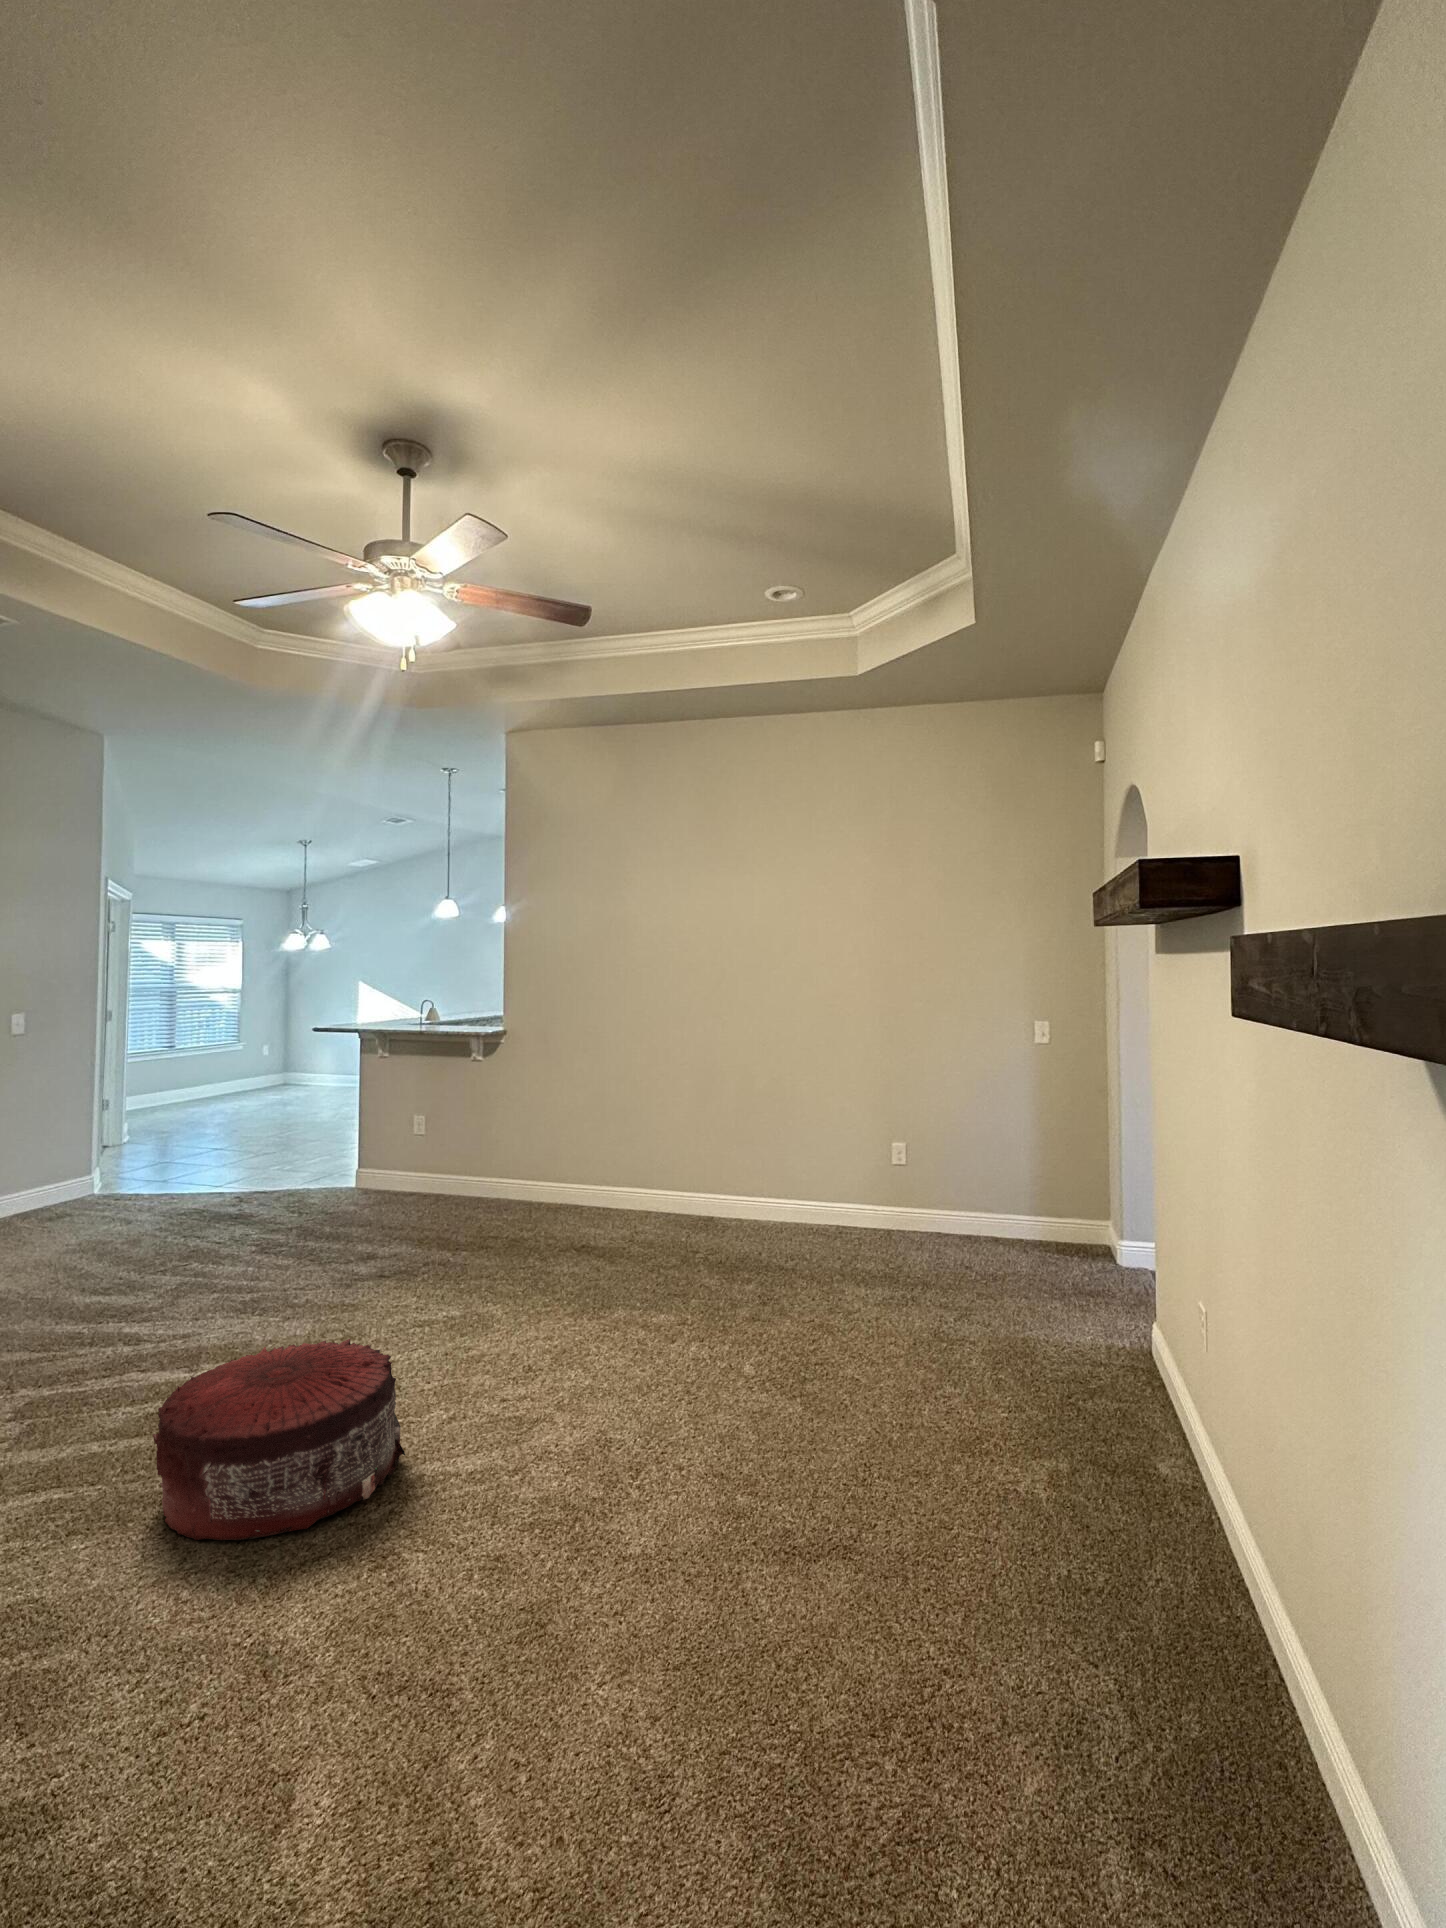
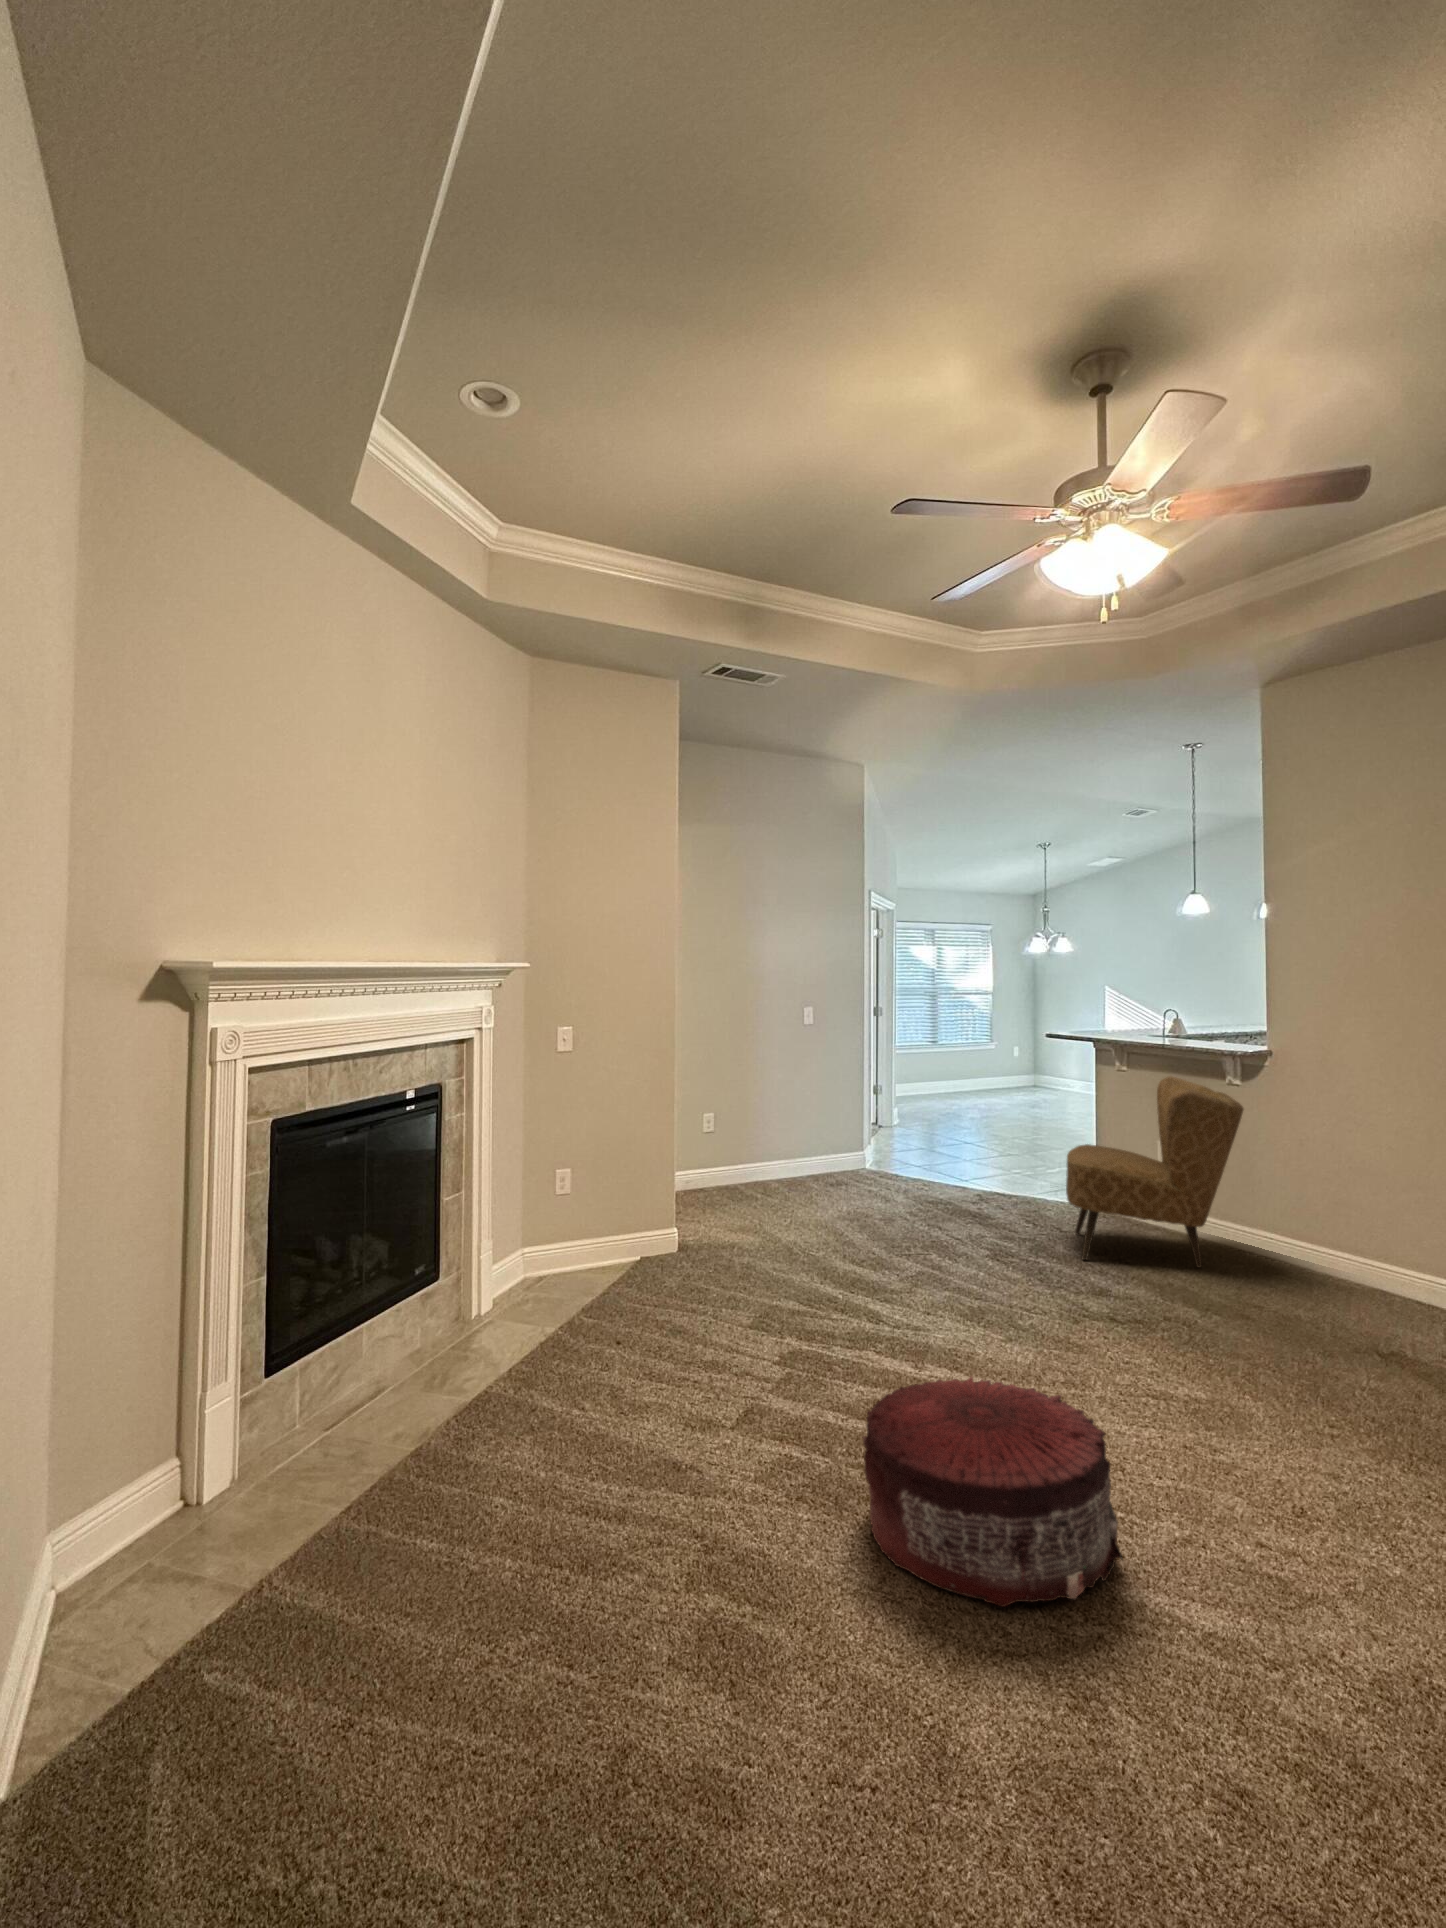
armchair: none [332,1059,485,1235] -> present [1066,1076,1244,1267]

